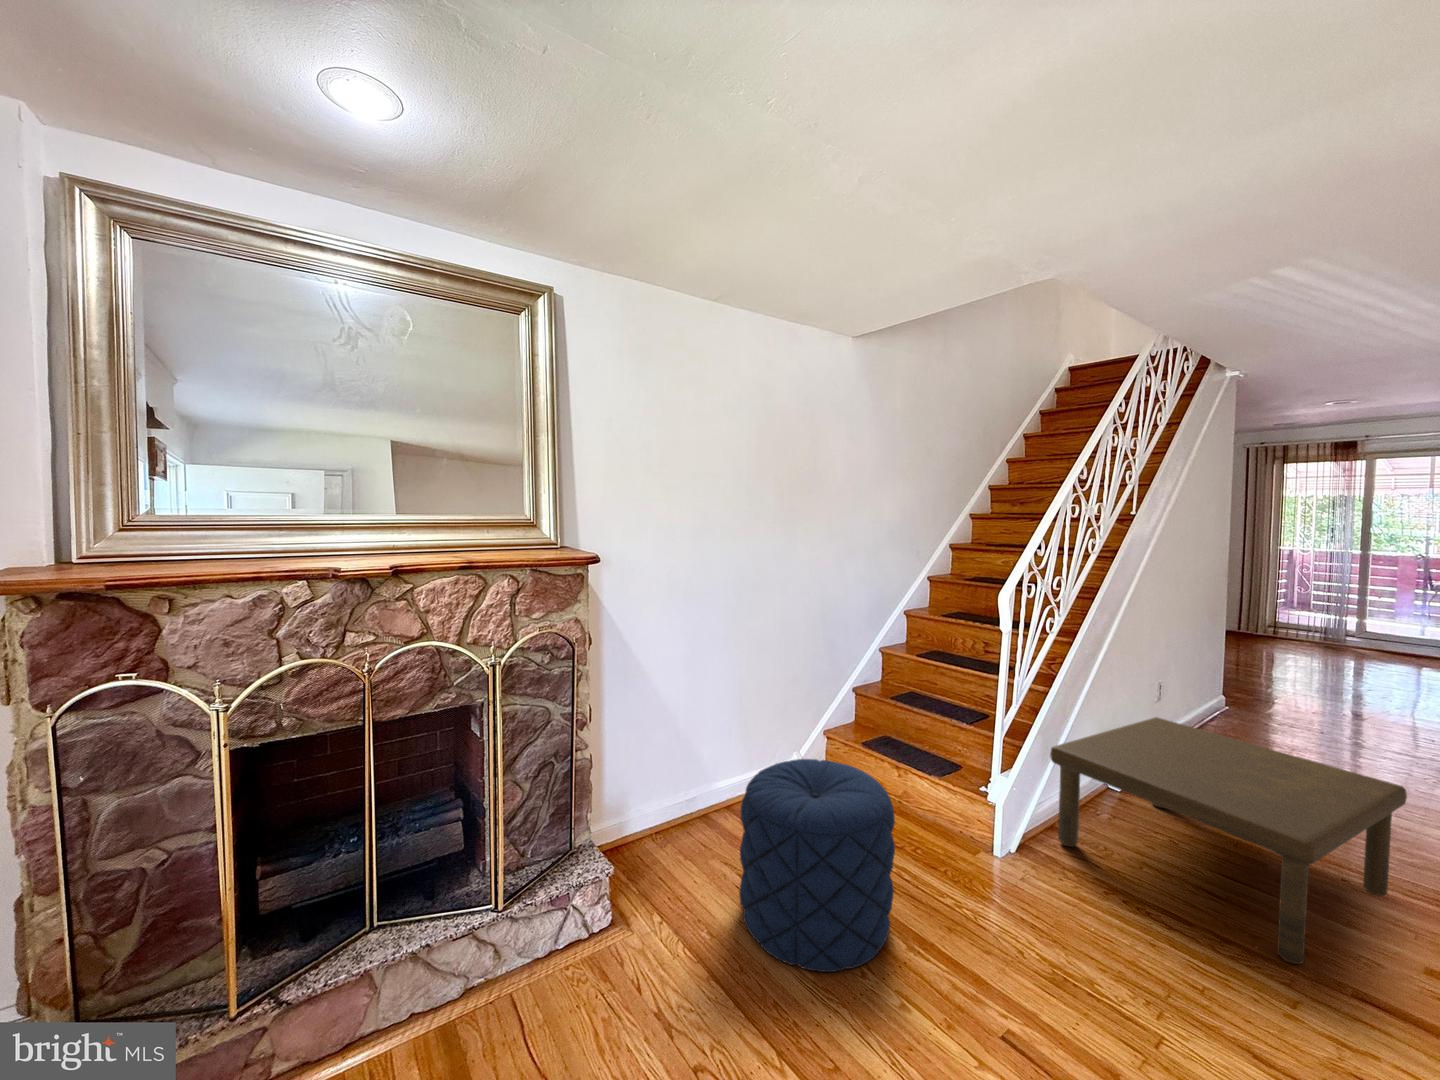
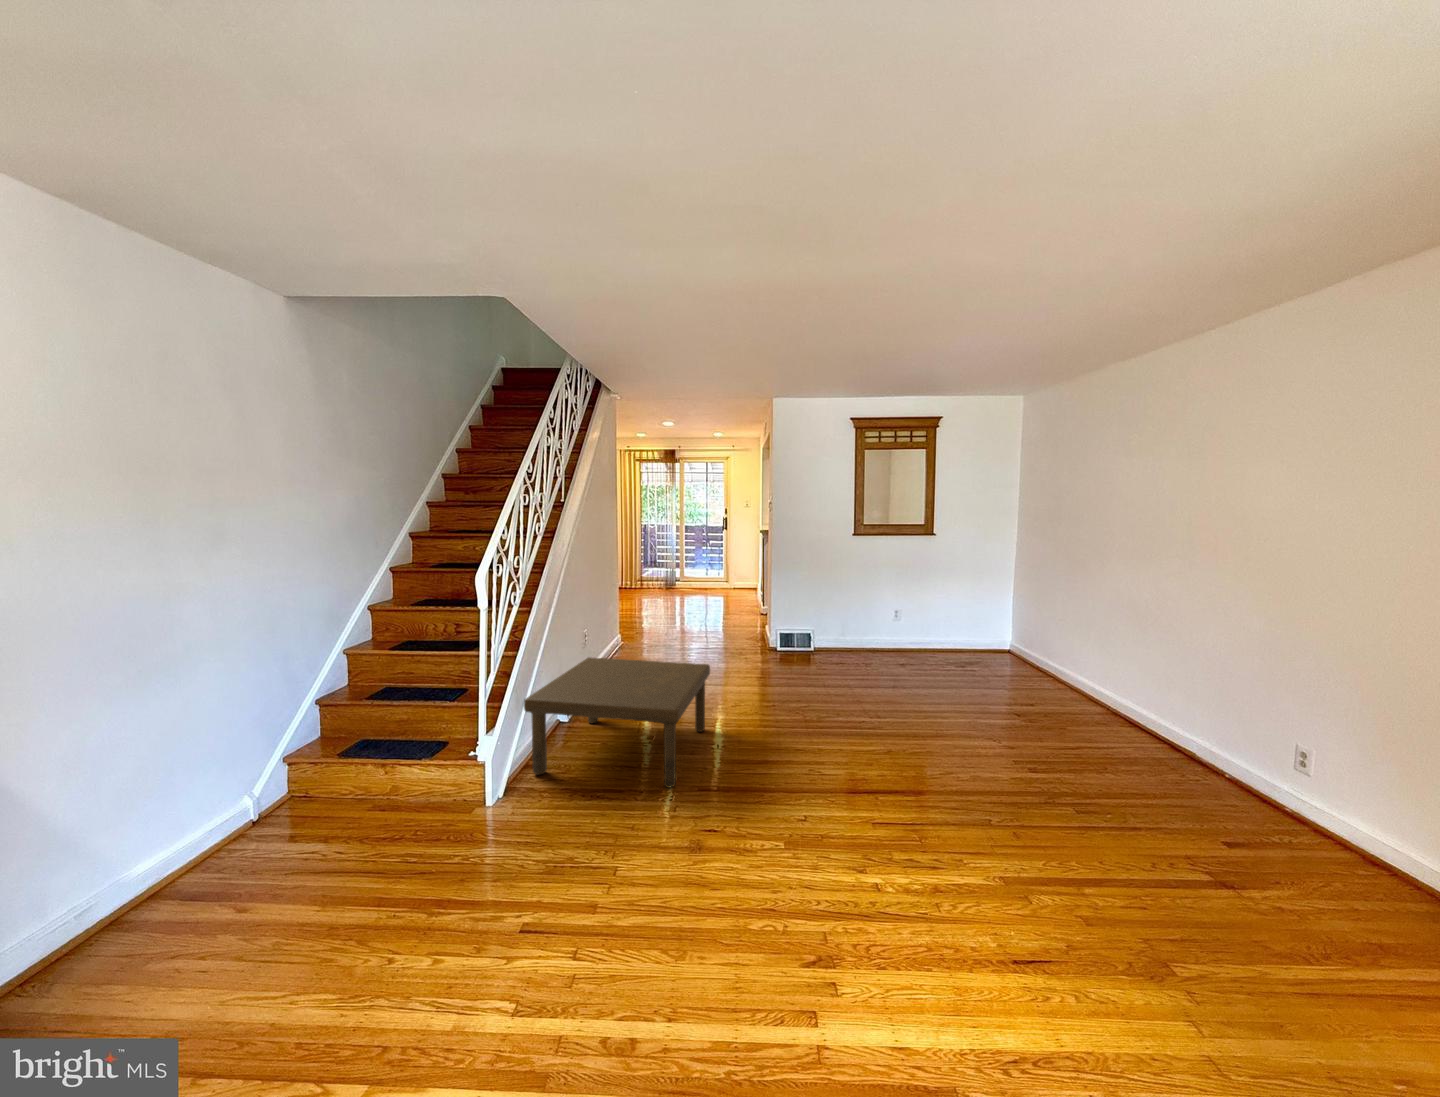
pouf: present [739,759,895,972] -> none [209,774,409,1009]

